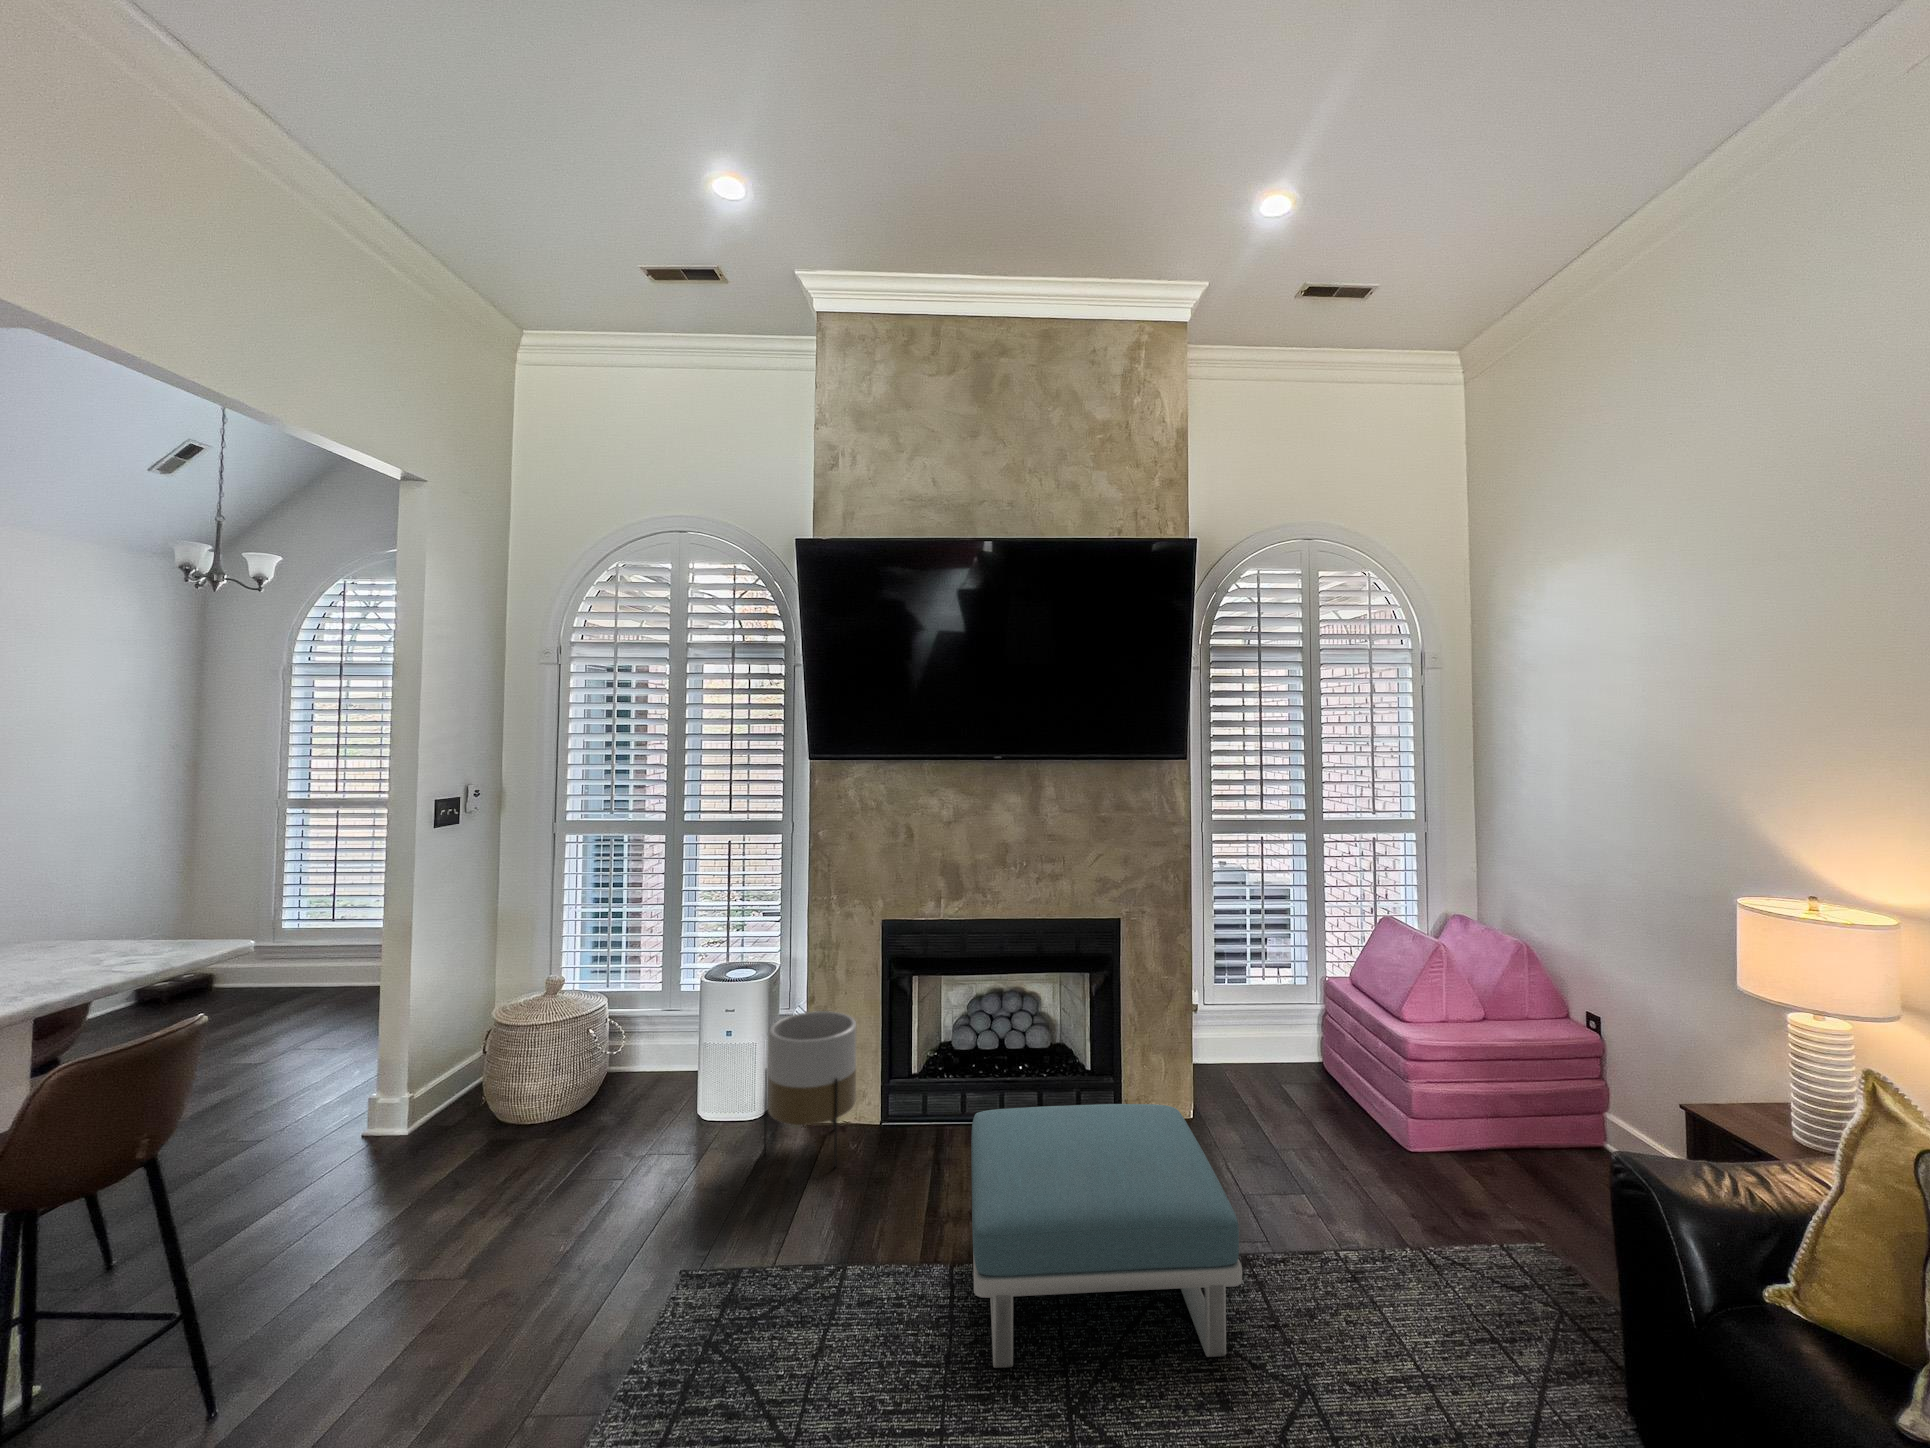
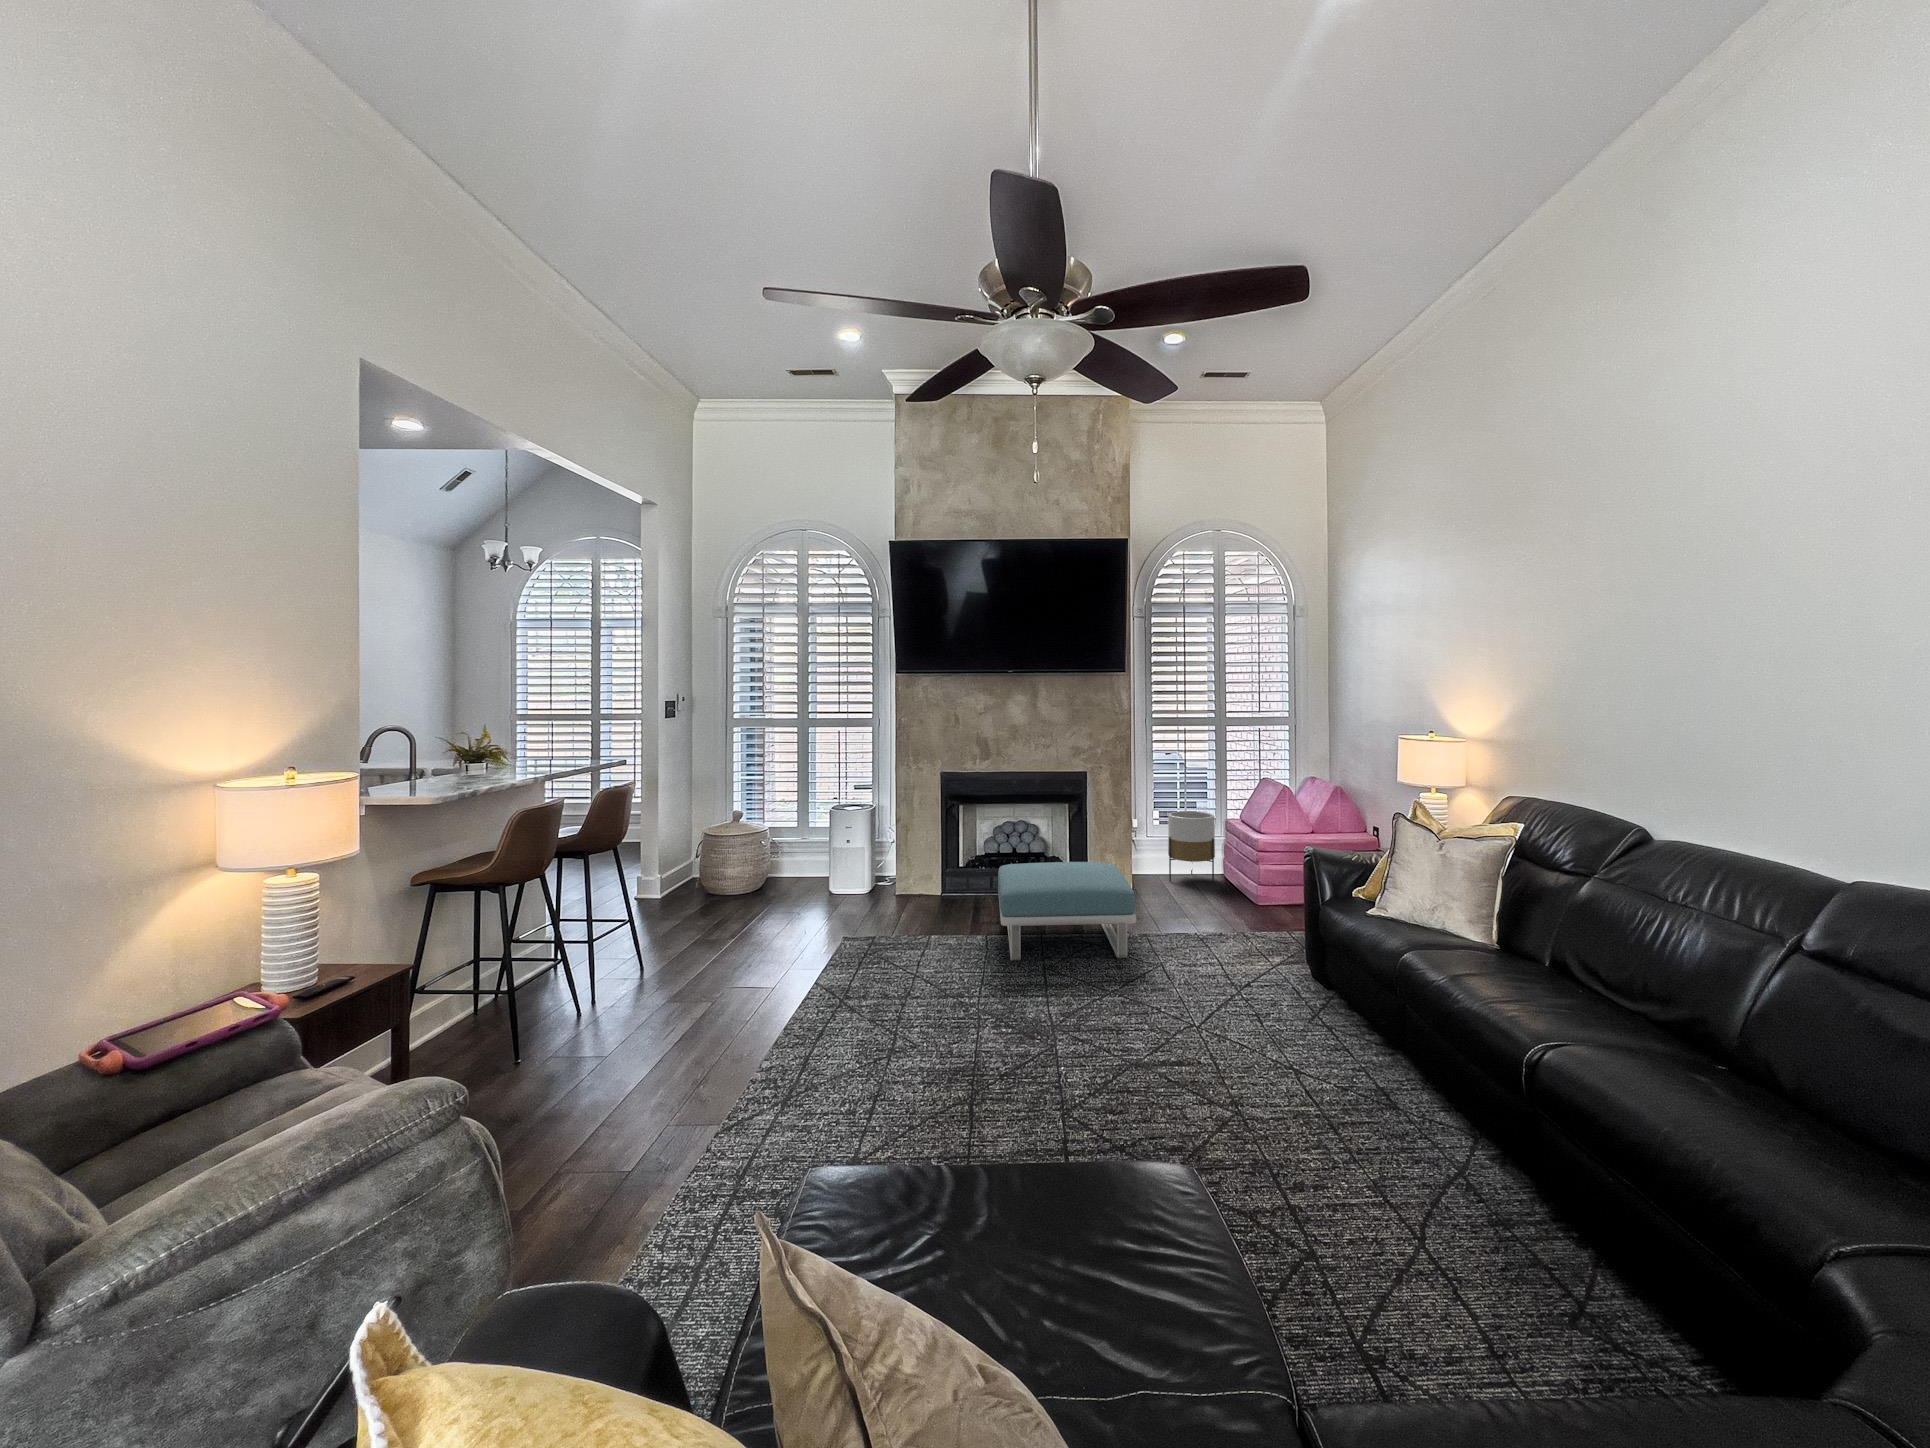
planter: present [764,1011,856,1167] -> present [1168,811,1215,883]

